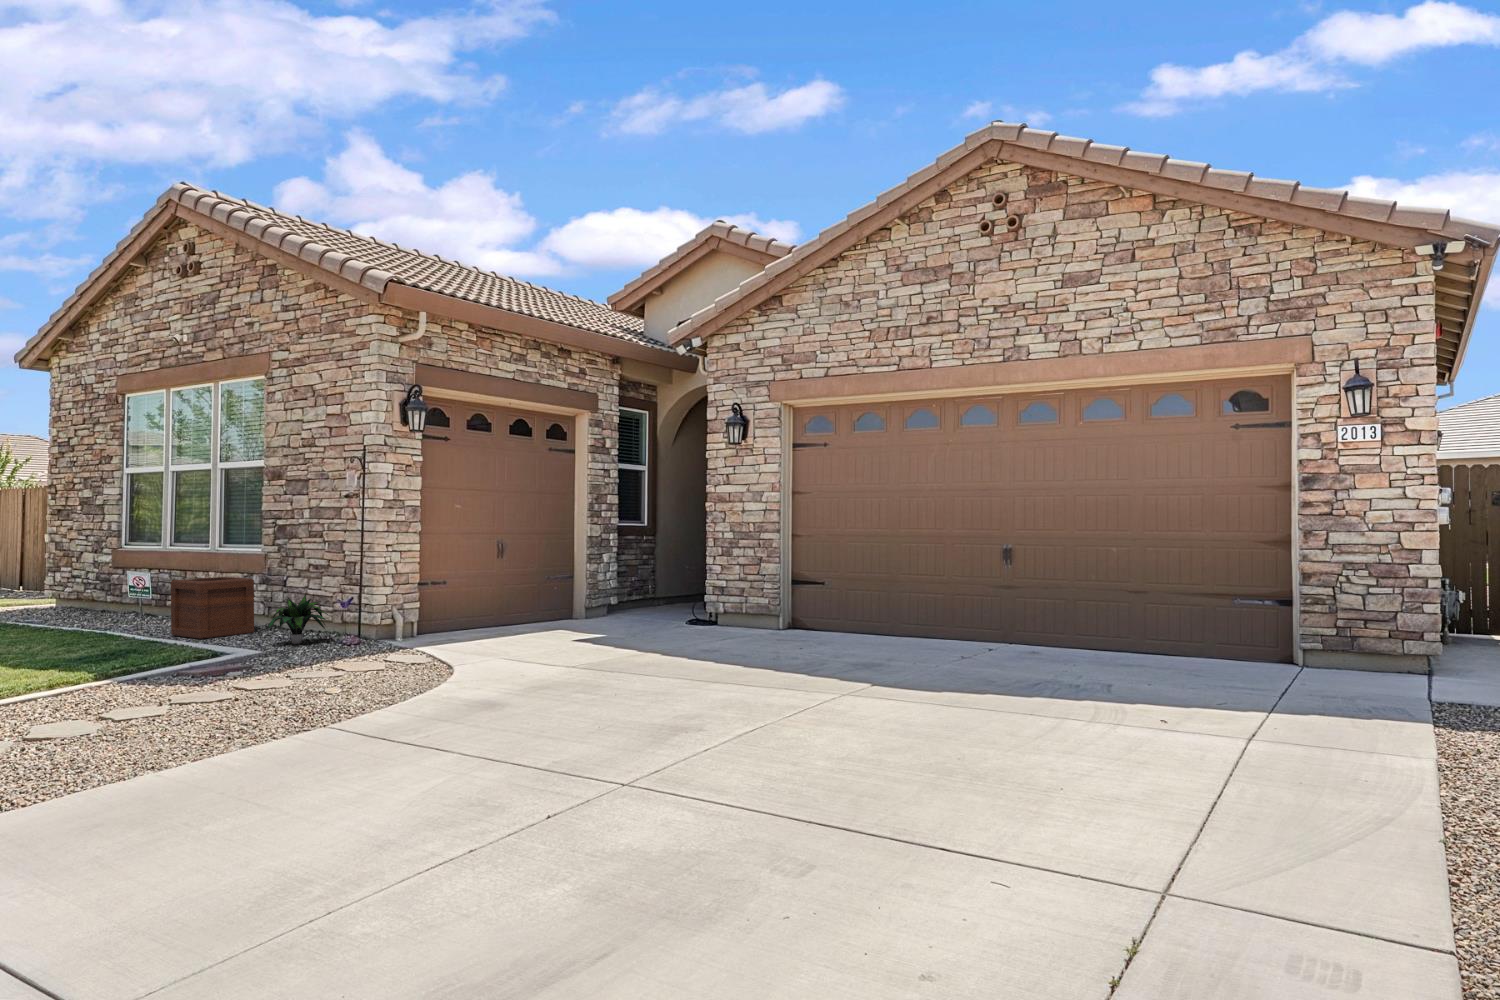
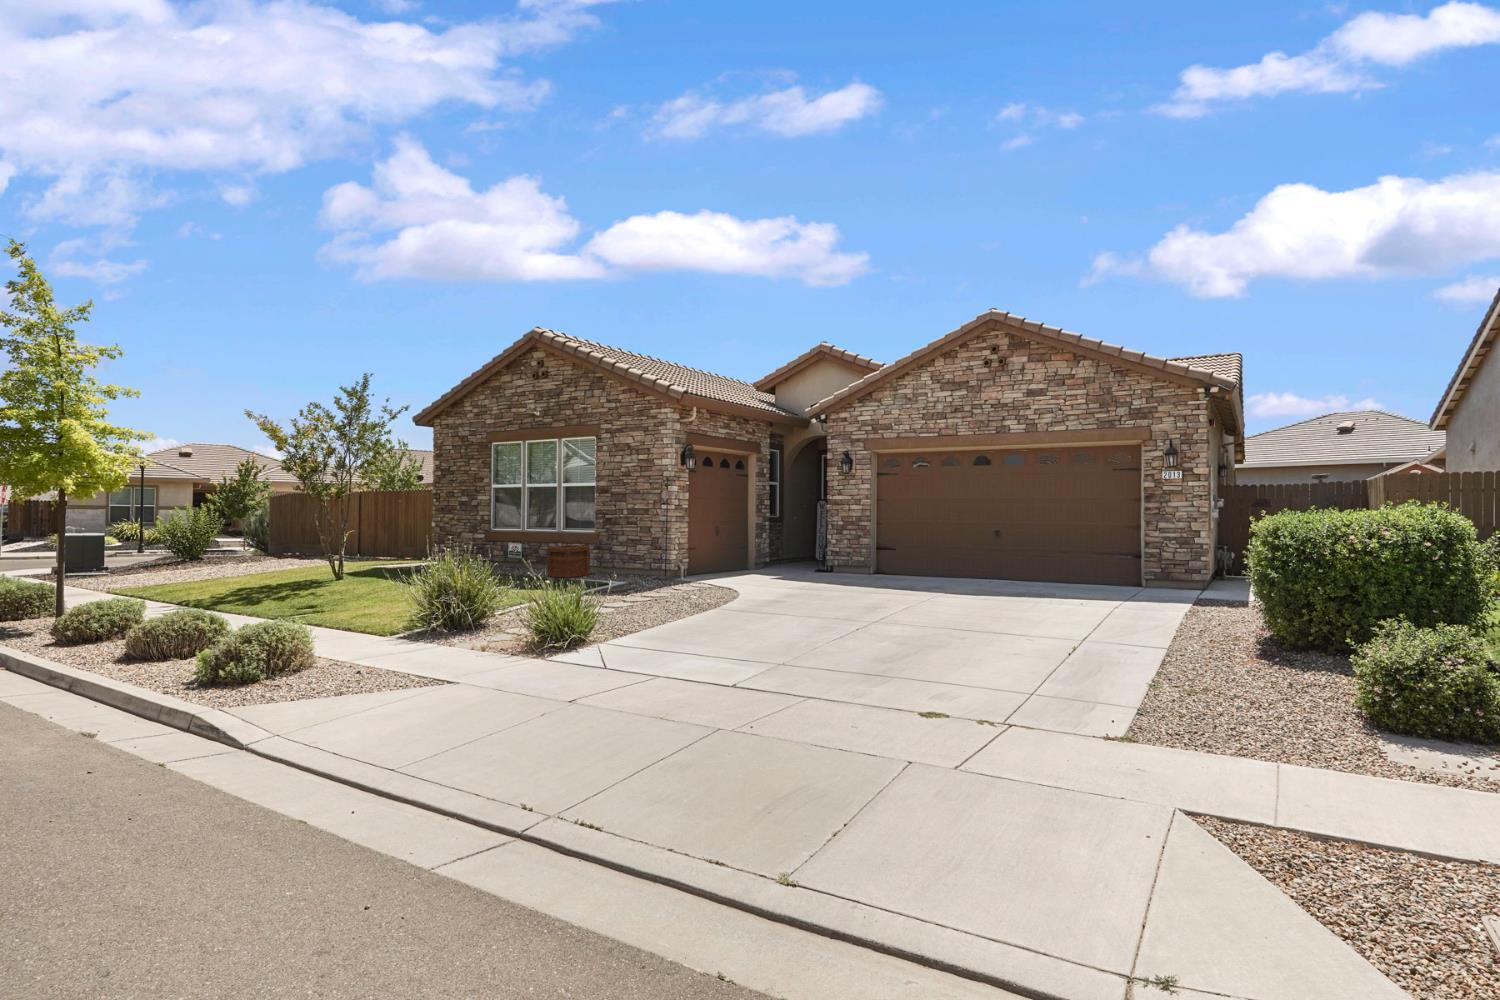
potted plant: present [268,594,328,644] -> none [610,554,643,580]

